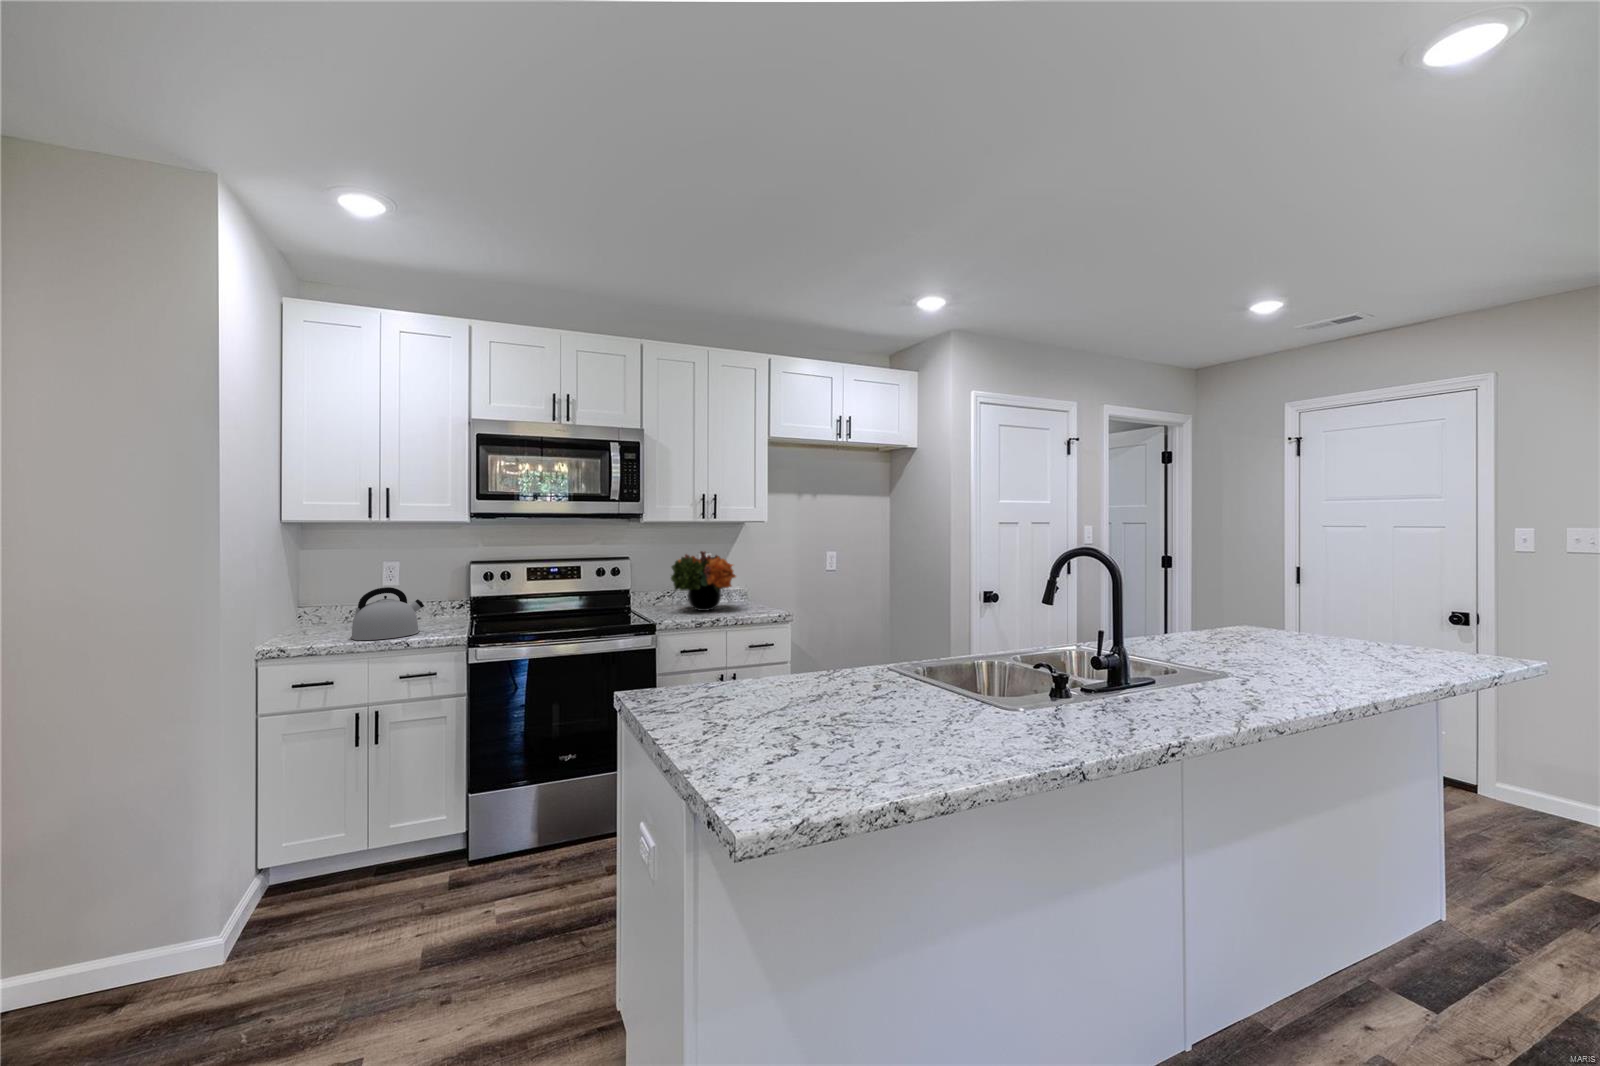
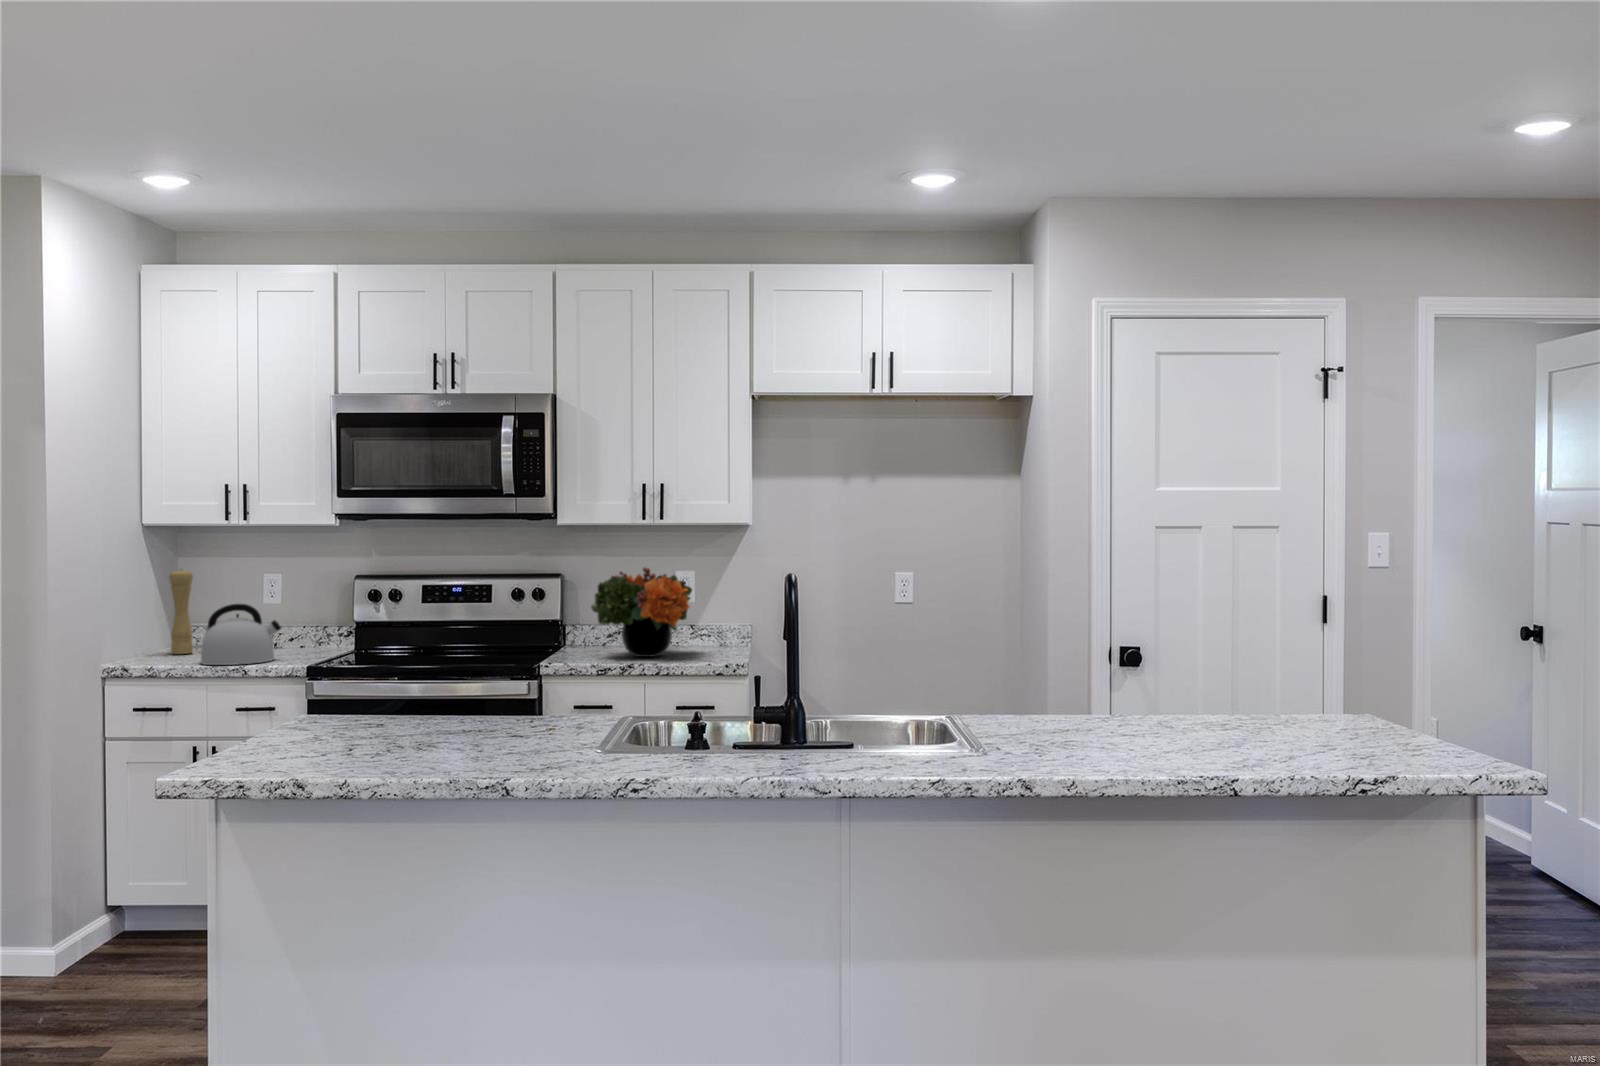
pepper mill: none [301,561,324,633] -> present [169,570,193,654]

